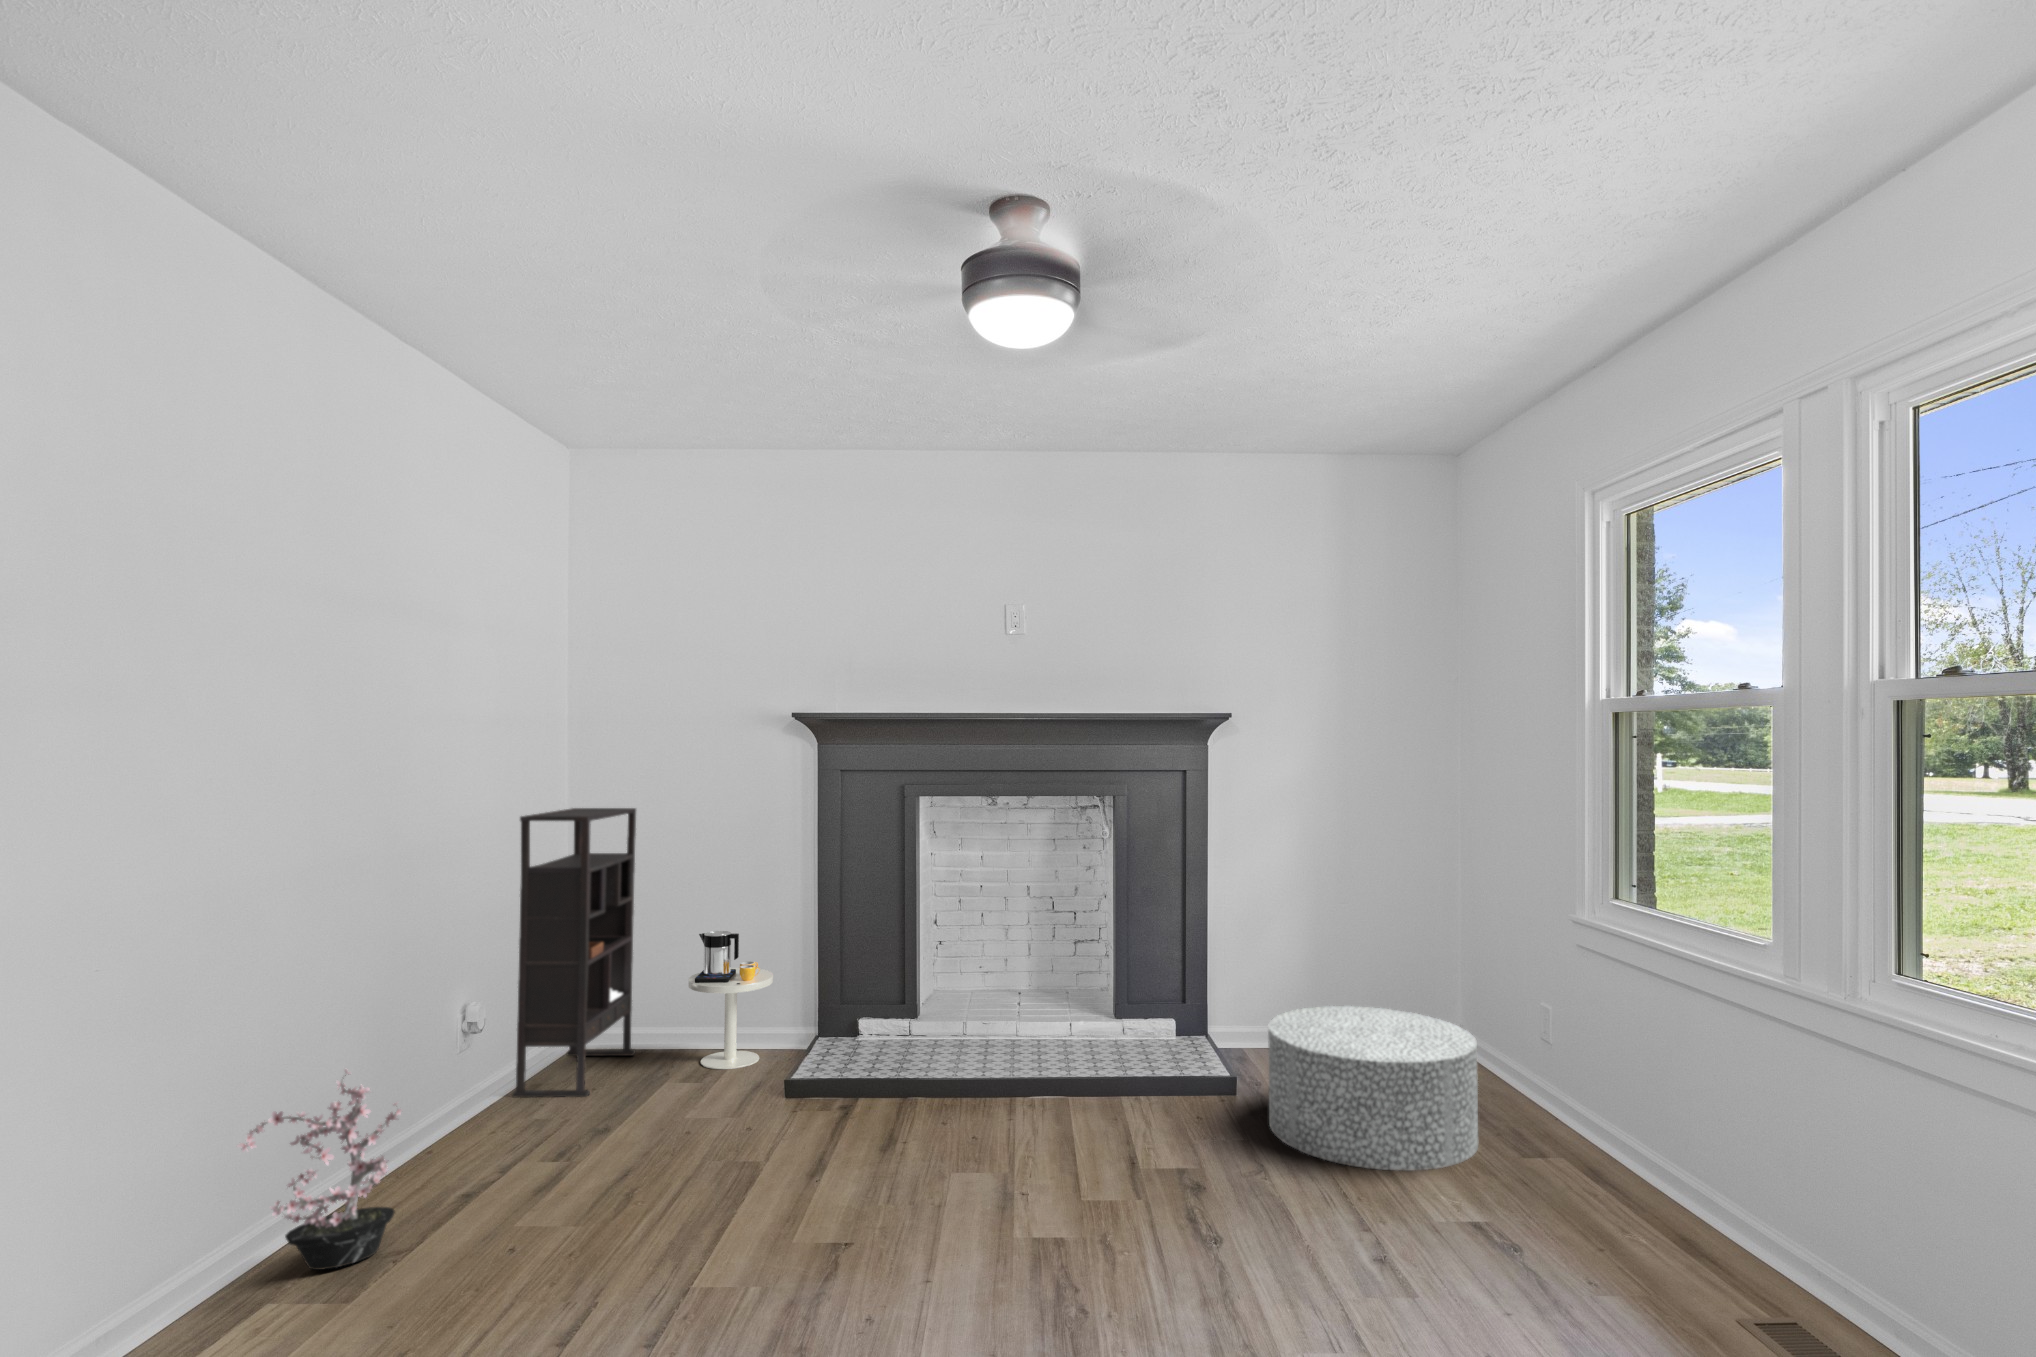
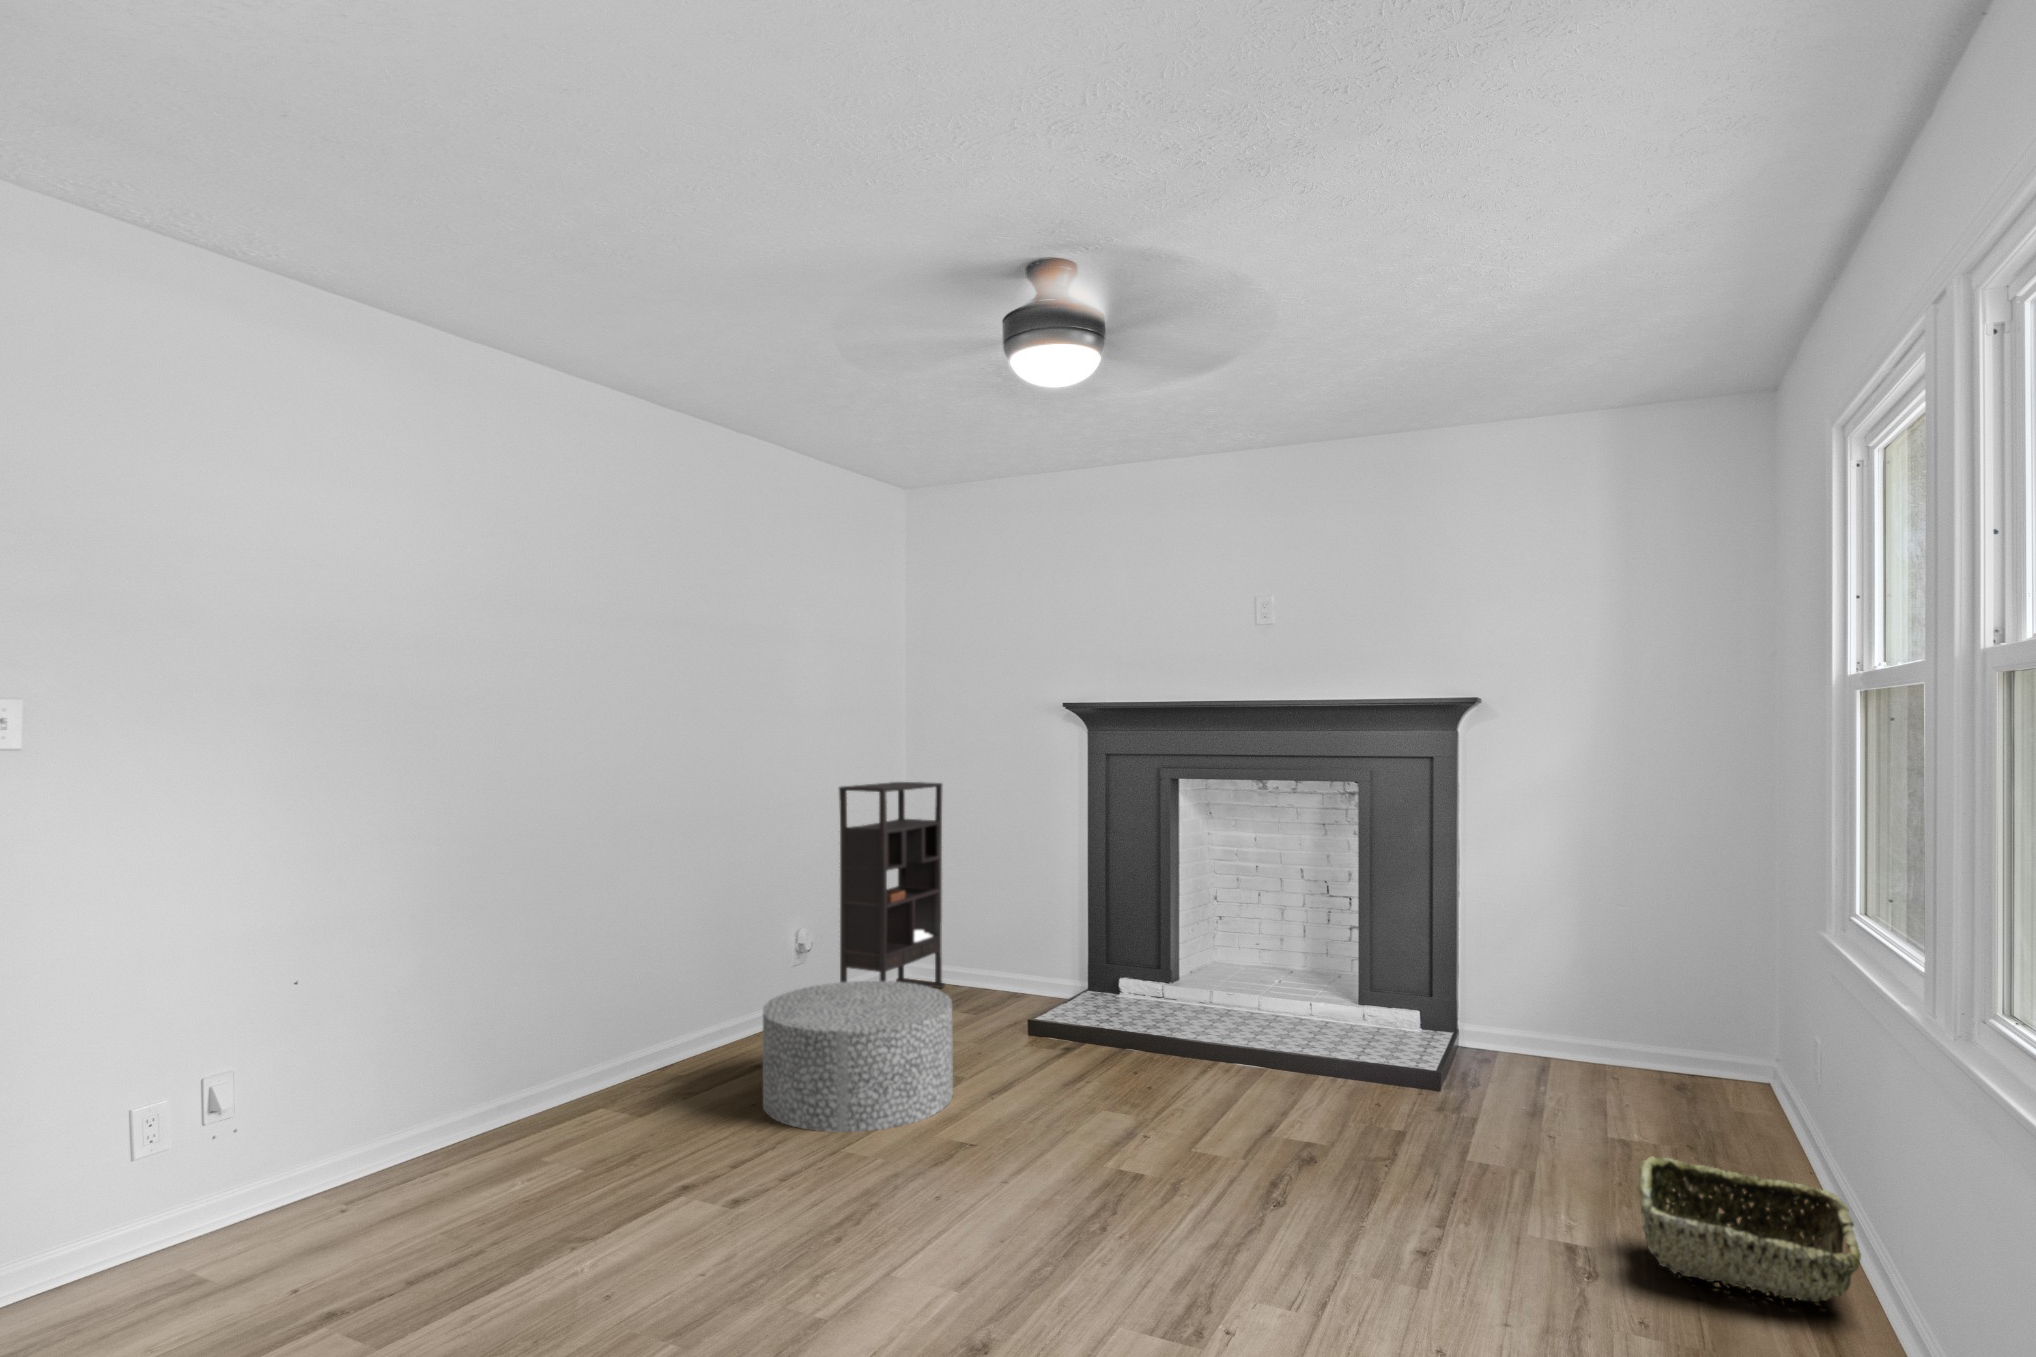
side table: present [688,931,773,1069] -> none [975,890,1046,1007]
ottoman: present [1268,1006,1478,1171] -> present [763,981,953,1132]
potted plant: present [238,1069,402,1270] -> none [583,955,703,1094]
woven basket: none [1520,1129,1721,1238] -> present [1639,1156,1861,1302]

